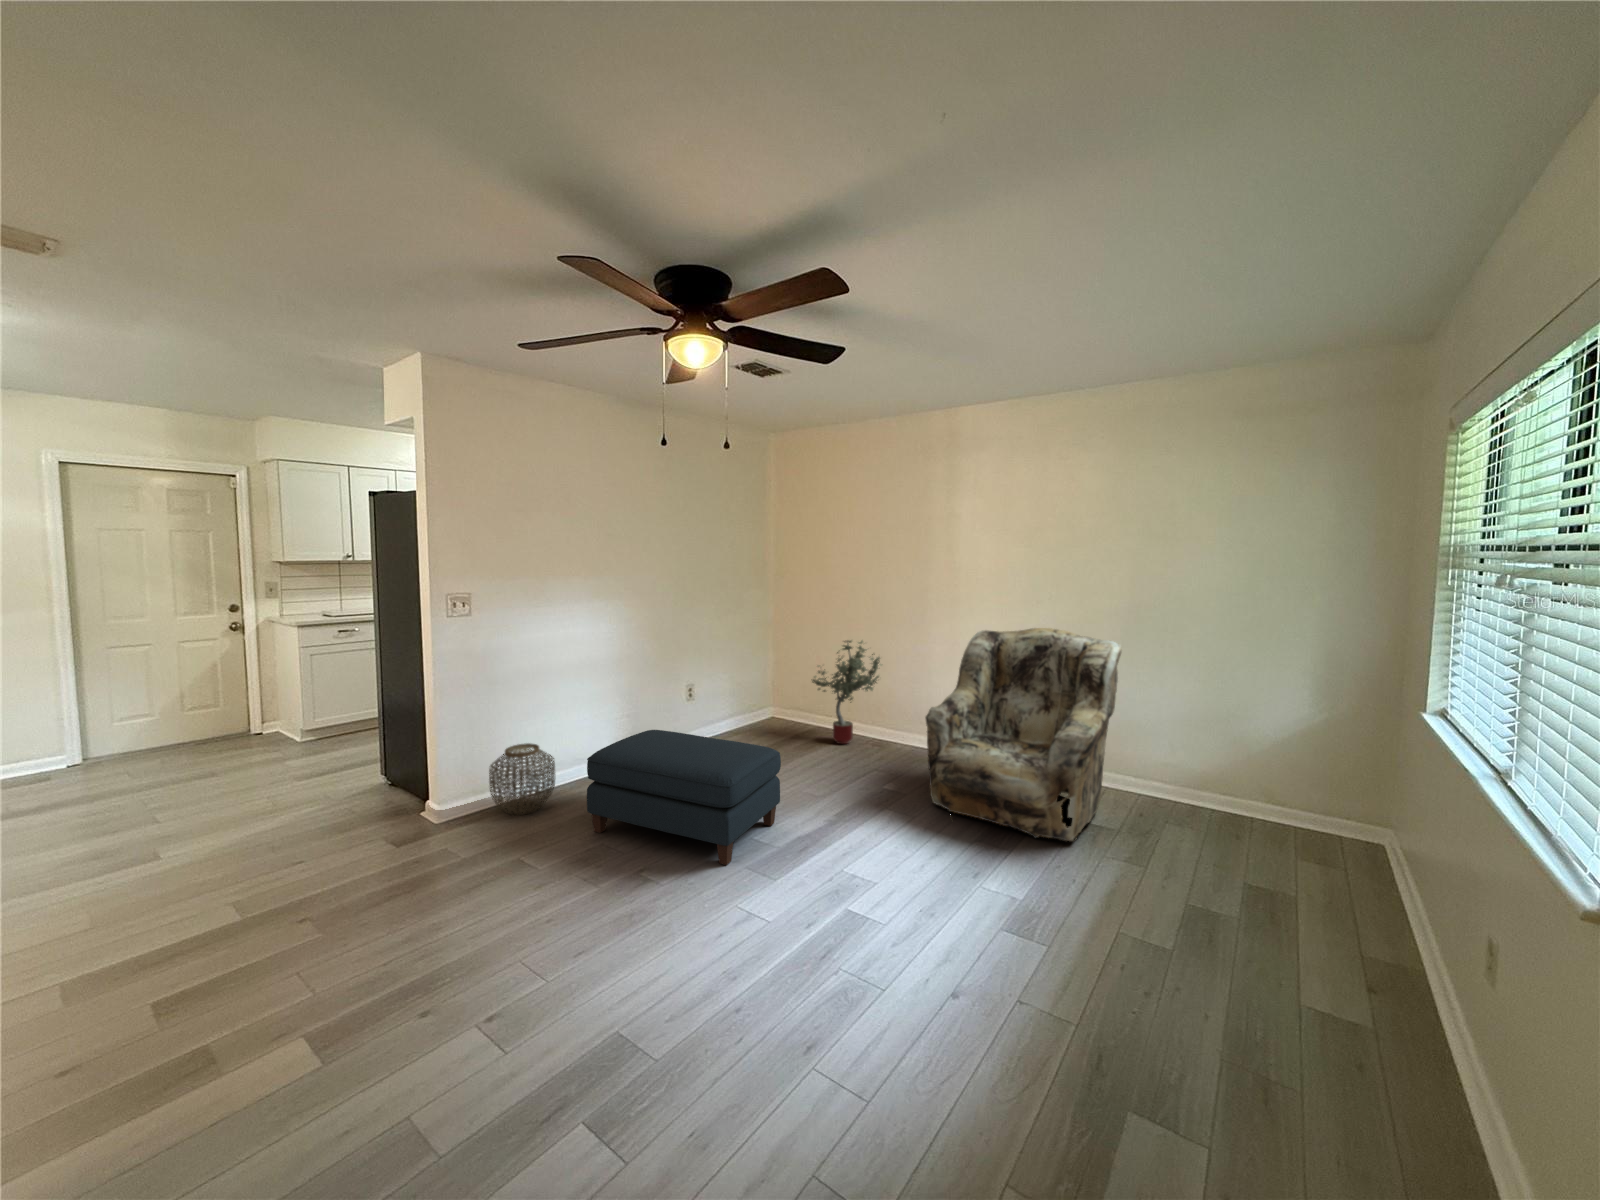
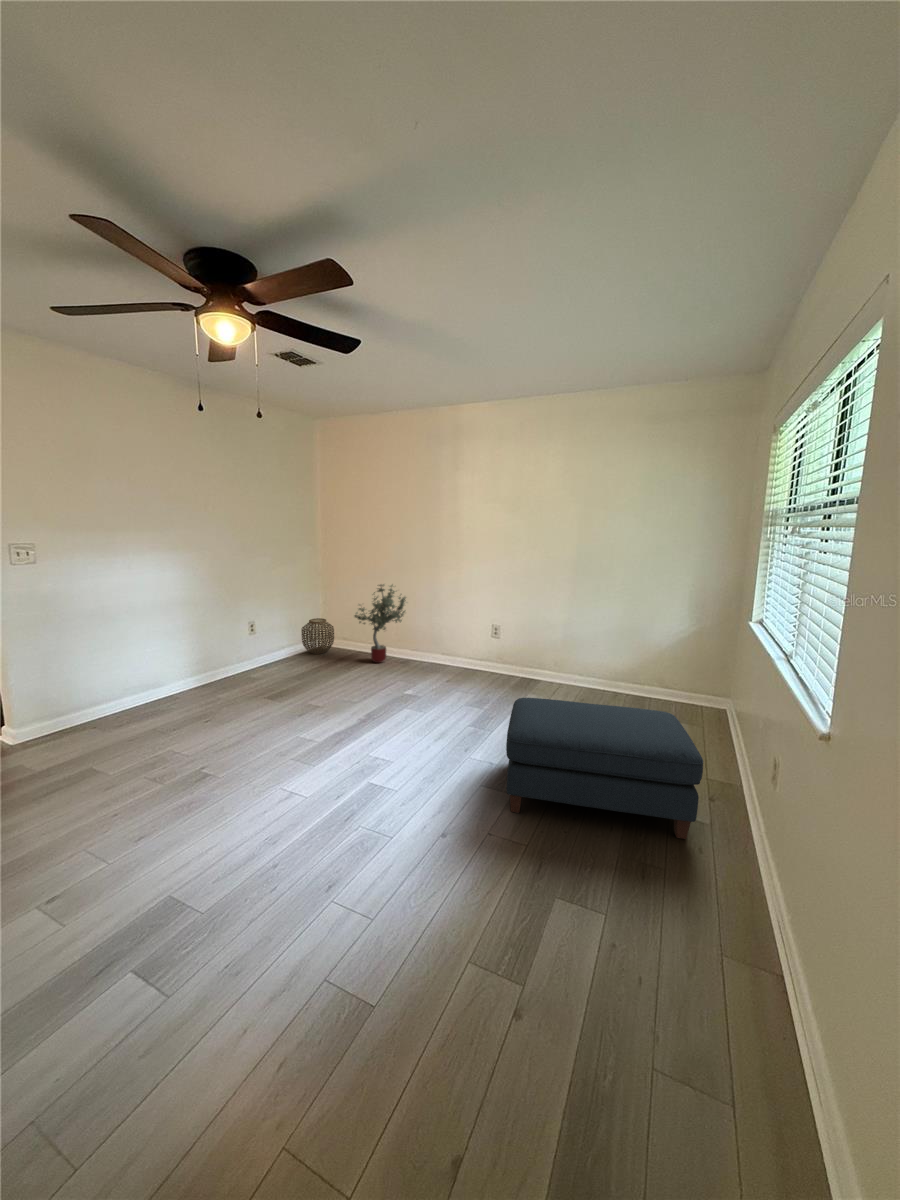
armchair: present [925,628,1121,841] -> none [436,573,573,722]
ottoman: present [587,730,781,865] -> present [506,698,703,839]
woven basket: present [489,743,555,815] -> present [301,618,334,654]

